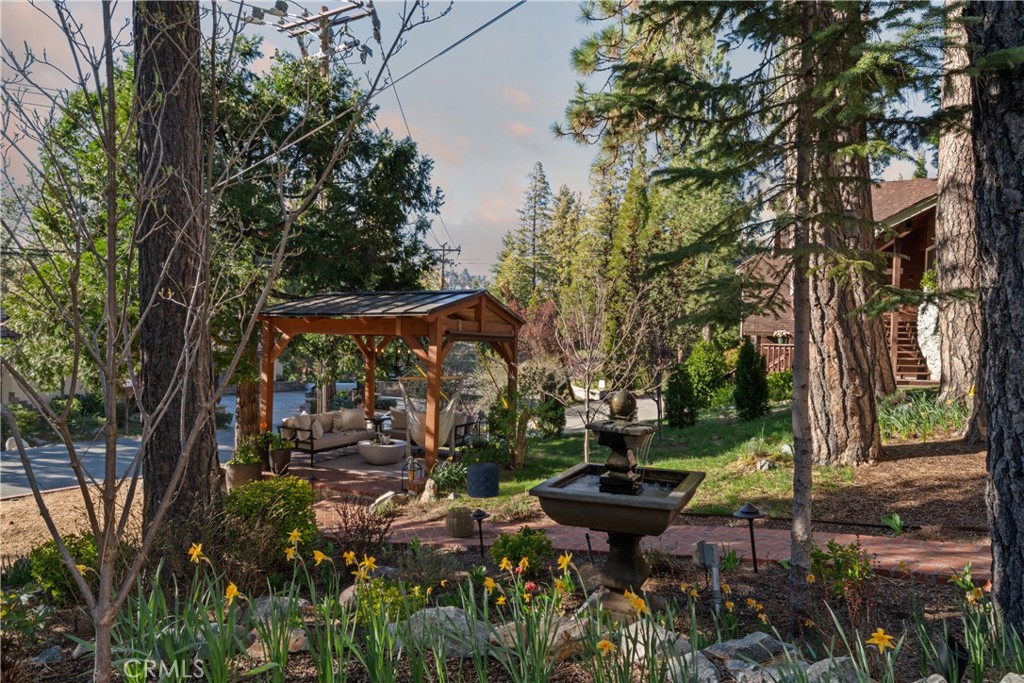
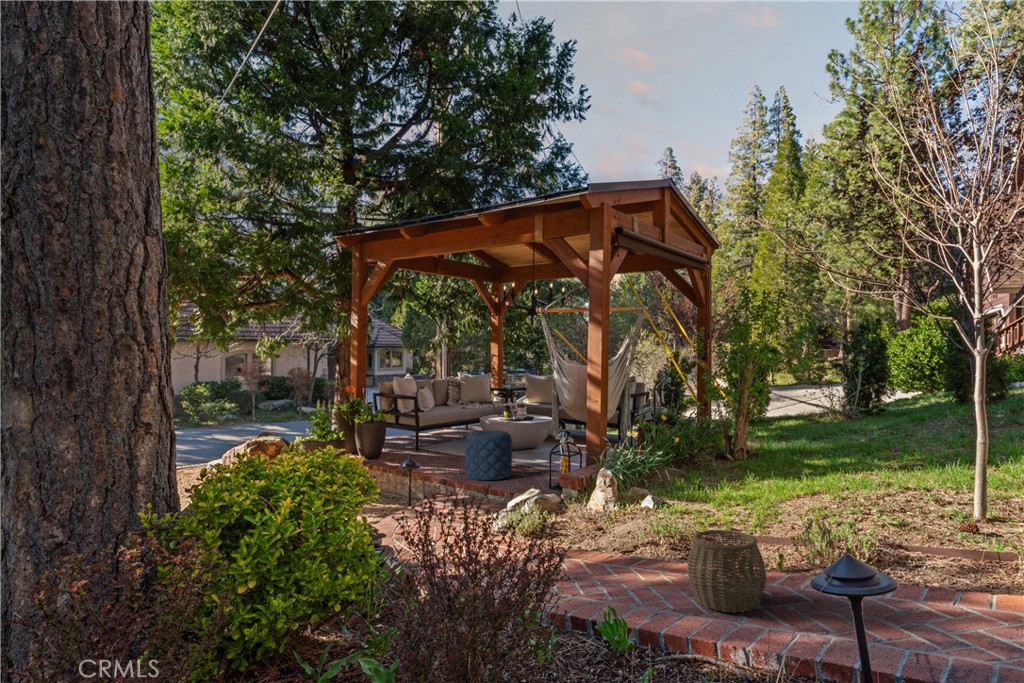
pouf: present [467,463,500,498] -> present [465,431,513,480]

